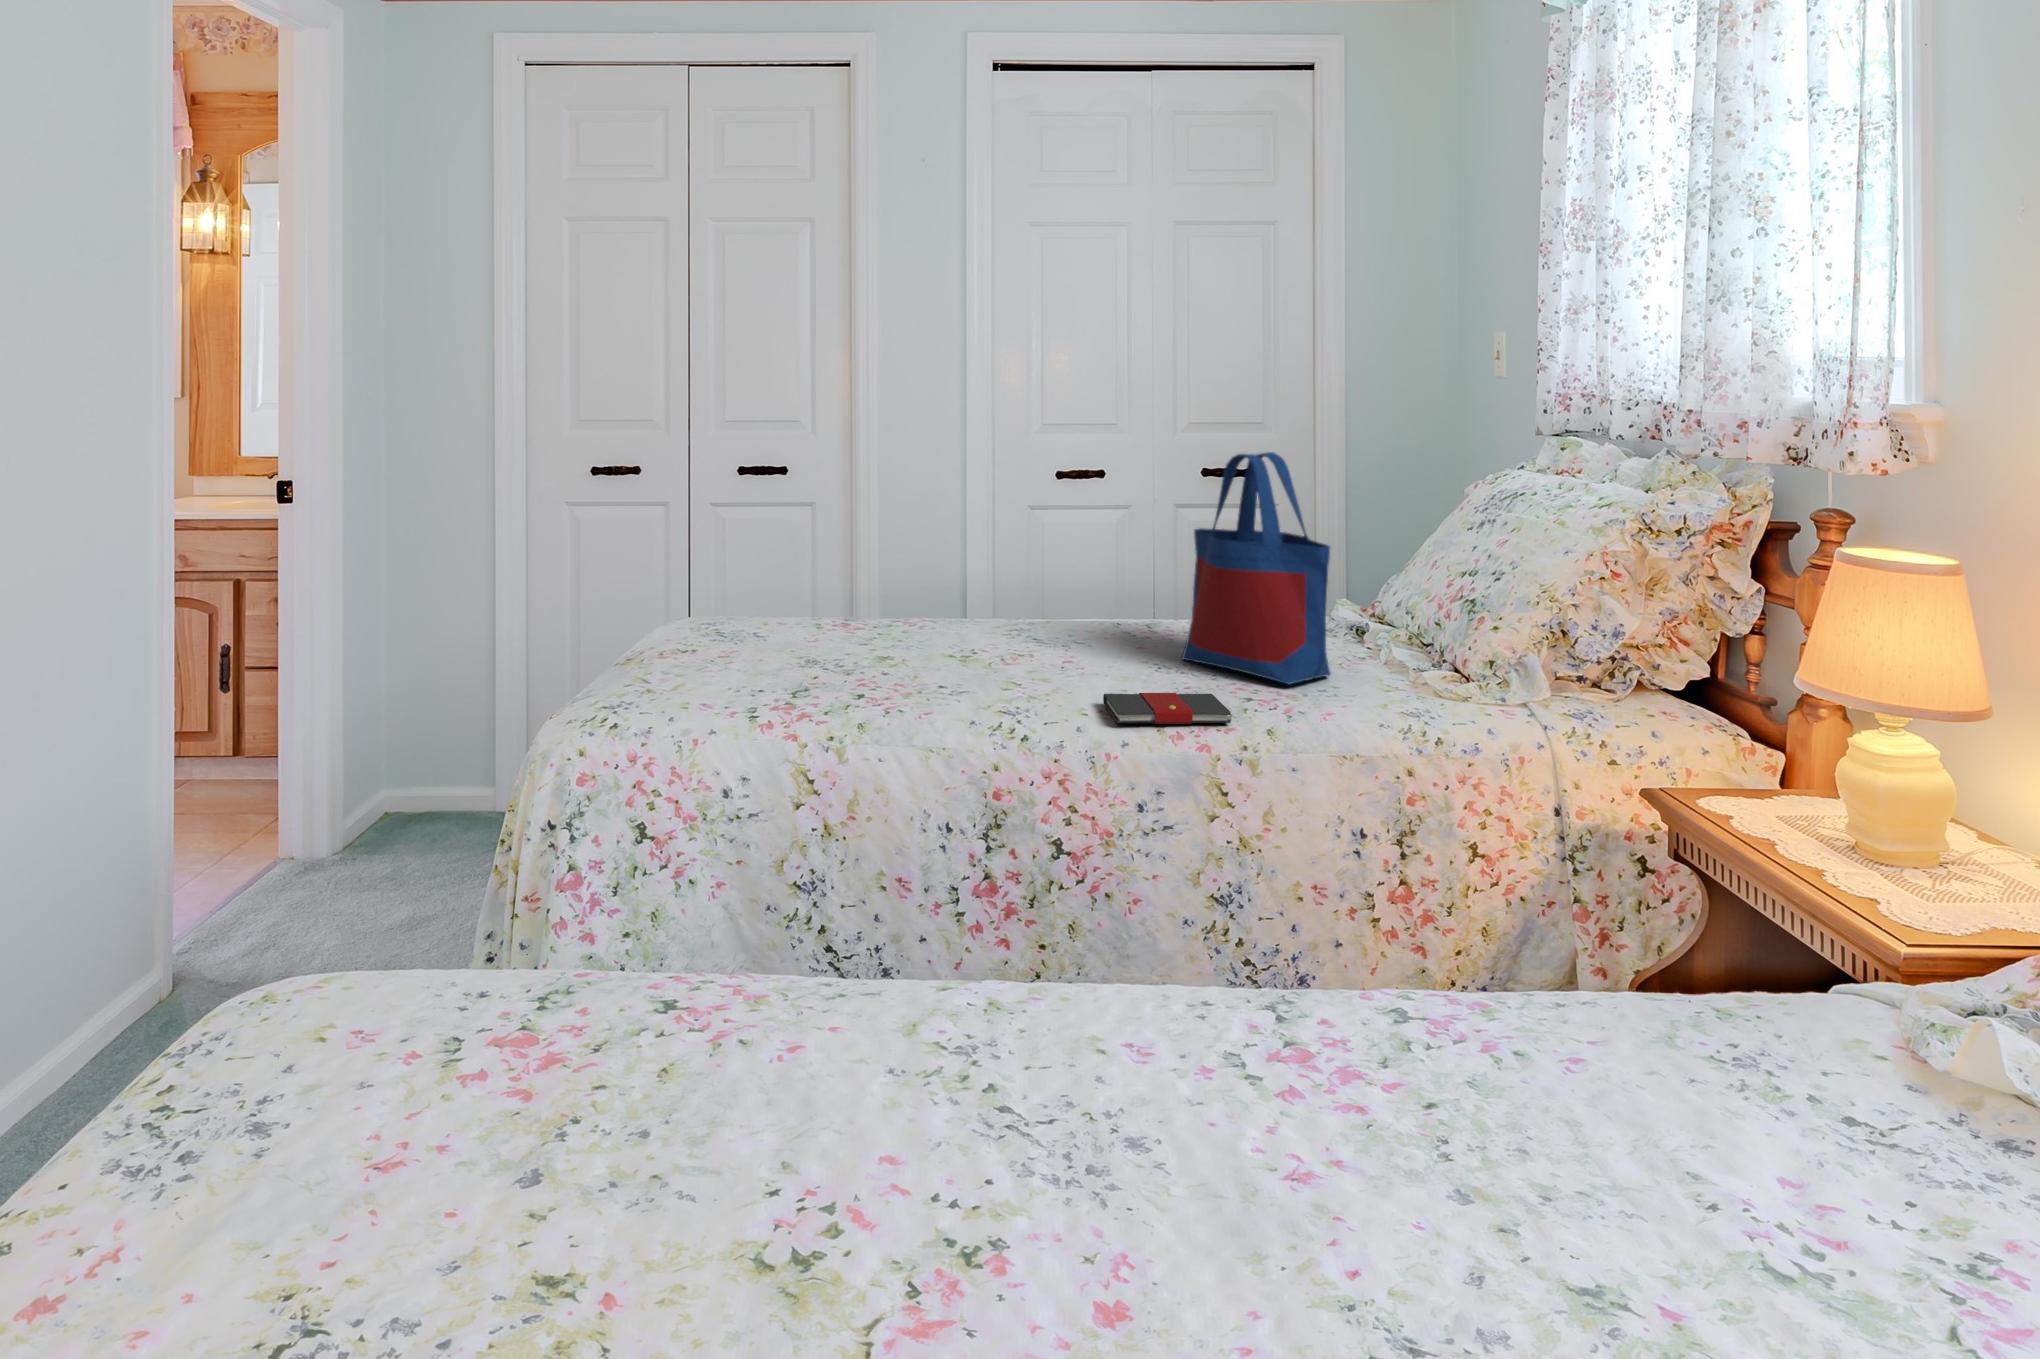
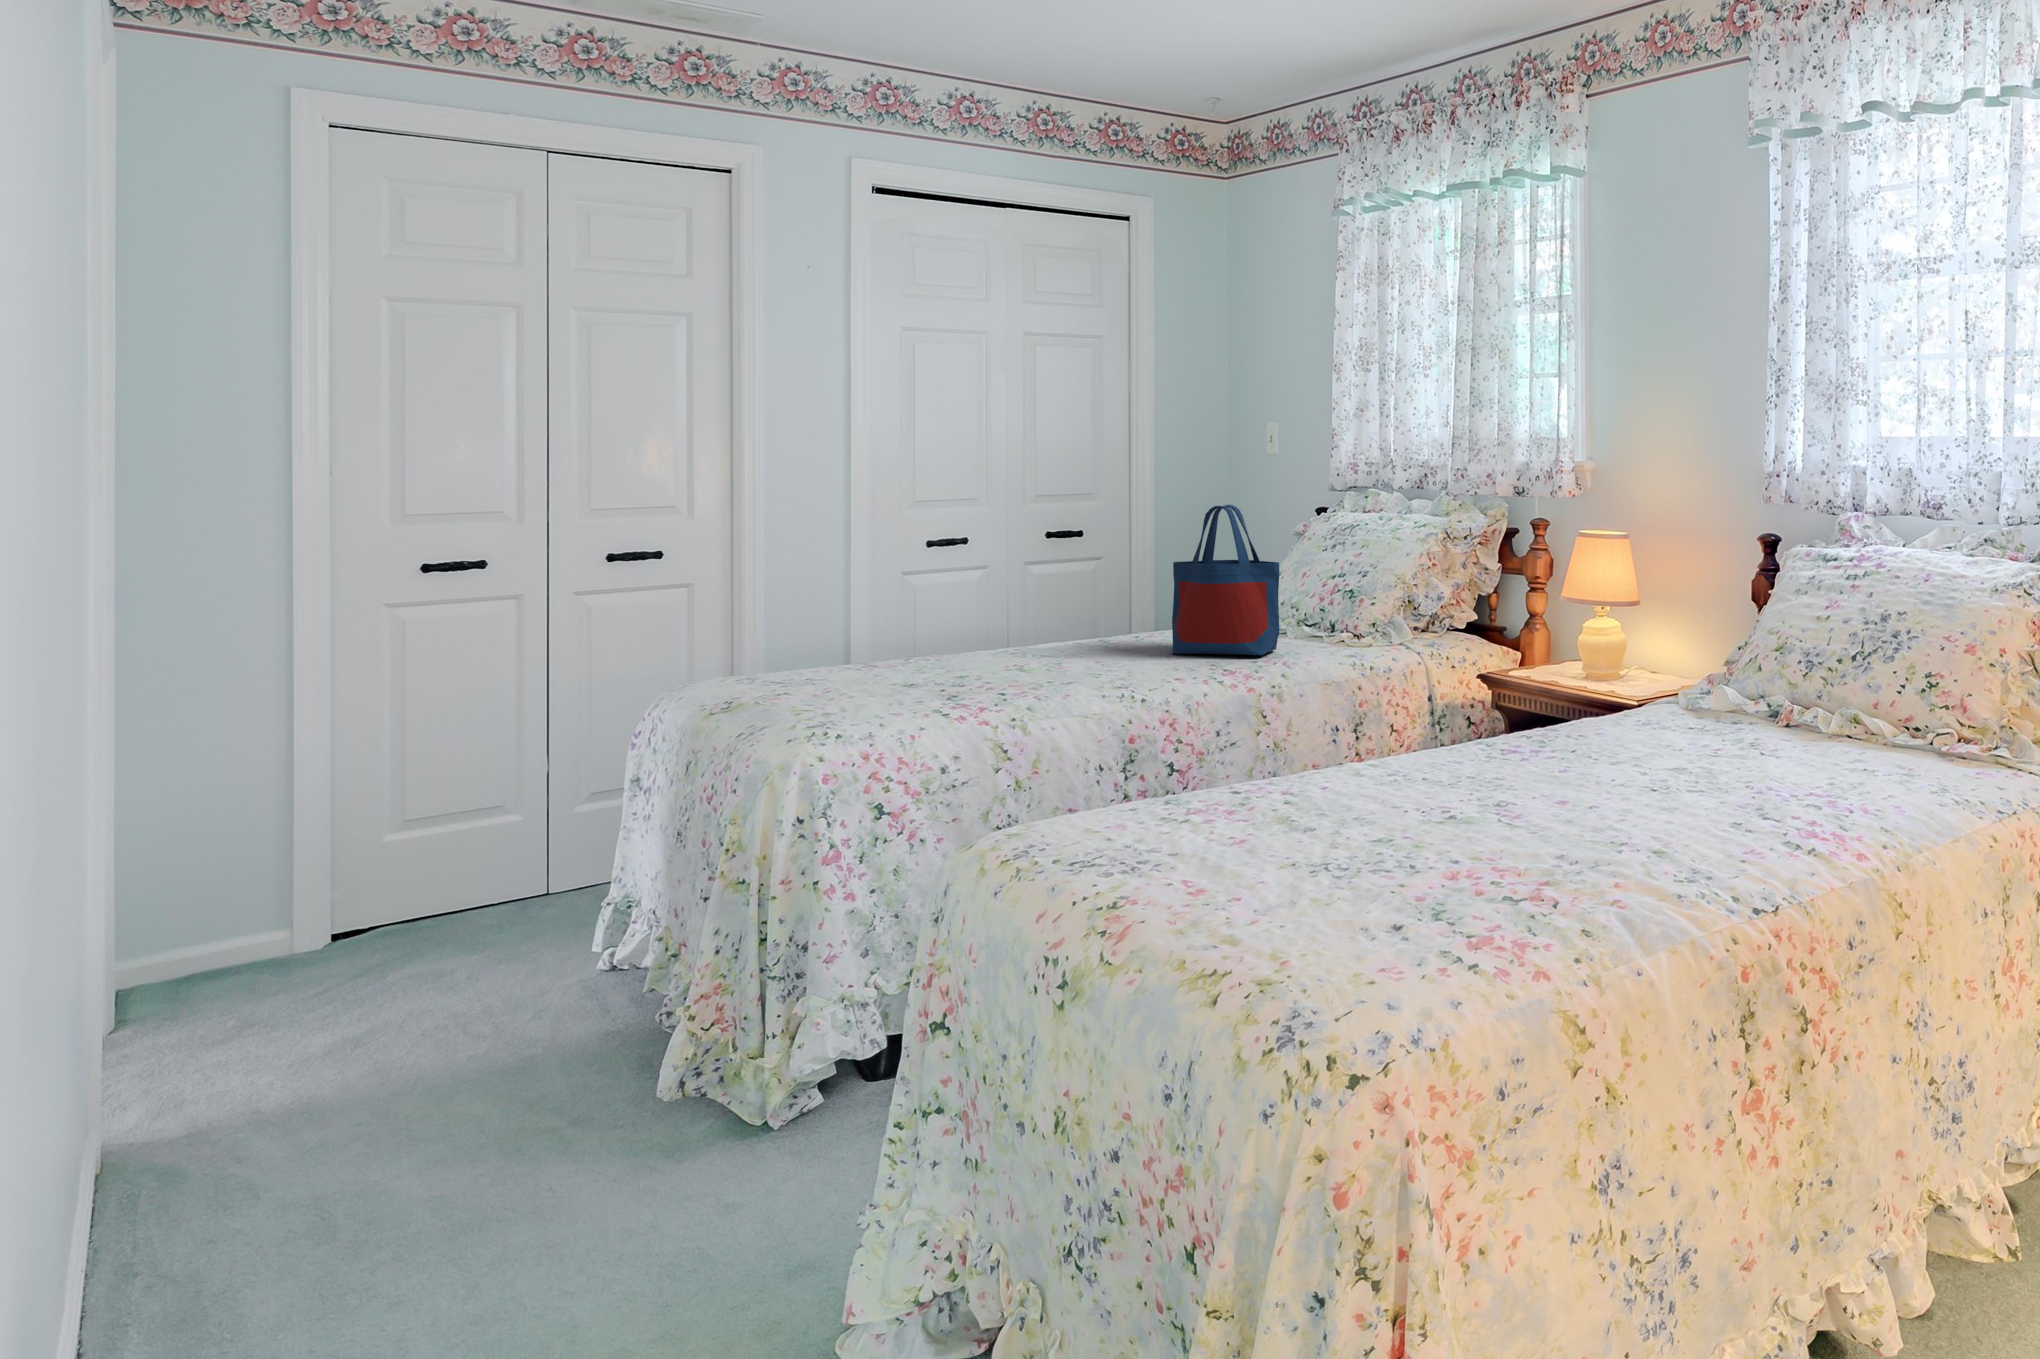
book: present [1103,693,1231,724] -> none [1164,663,1256,684]

